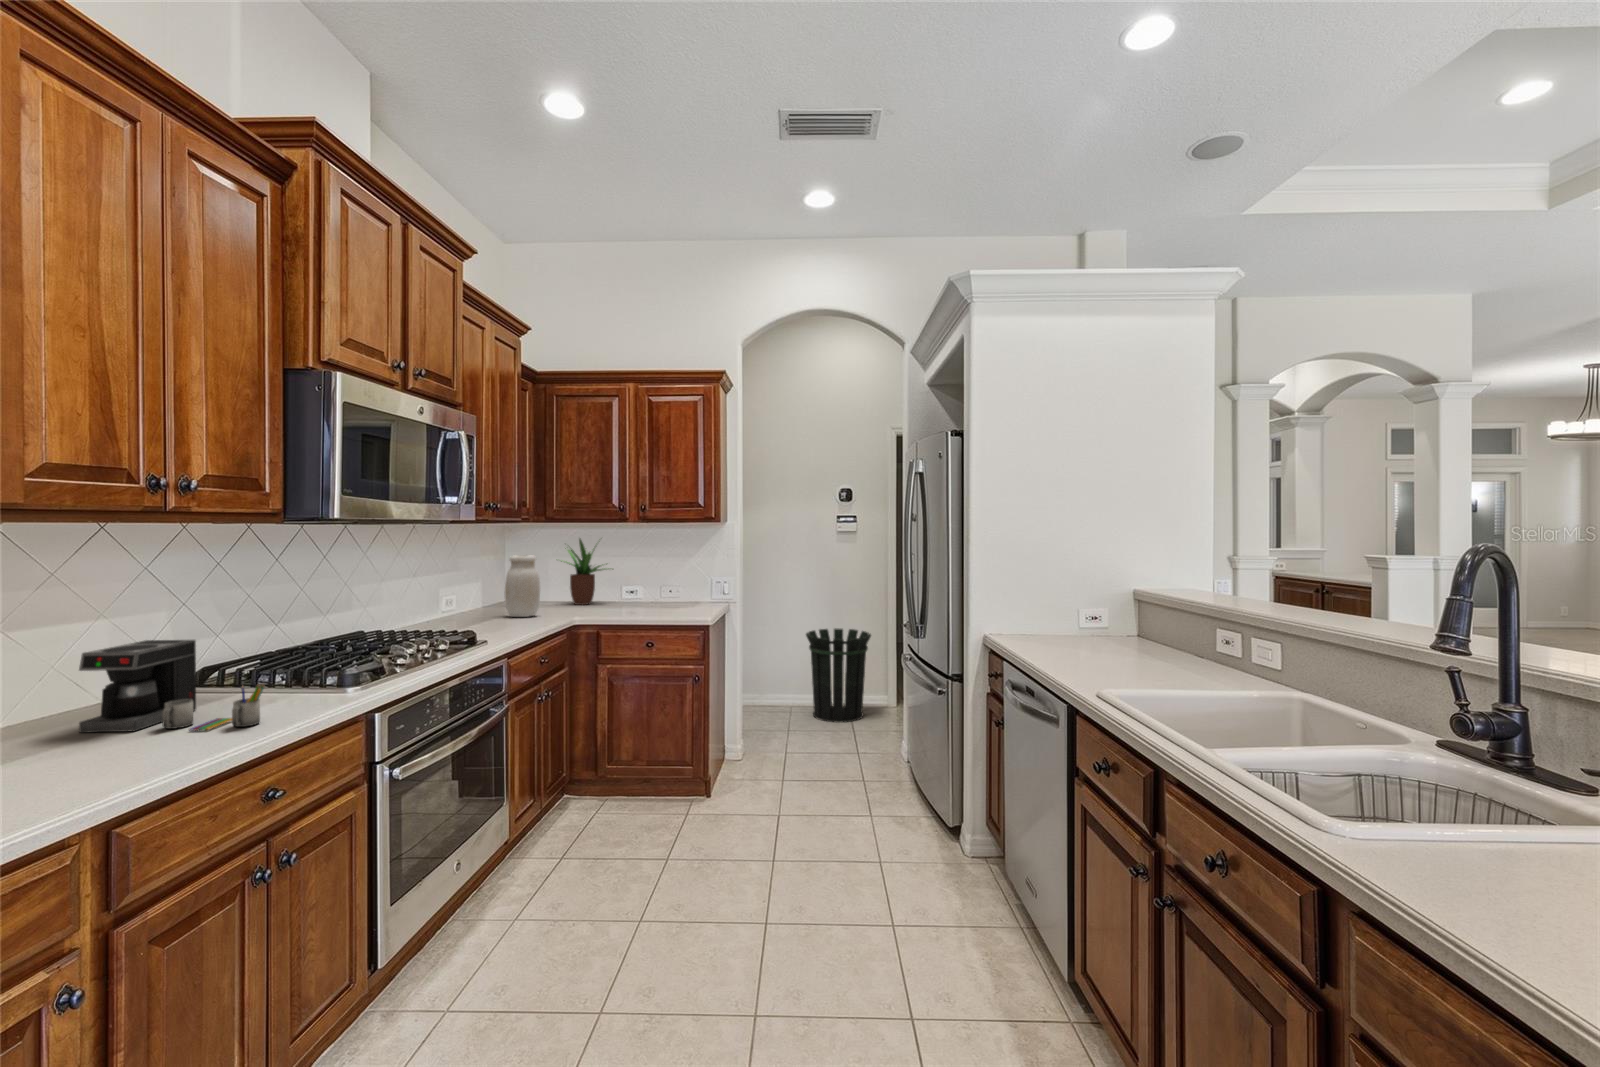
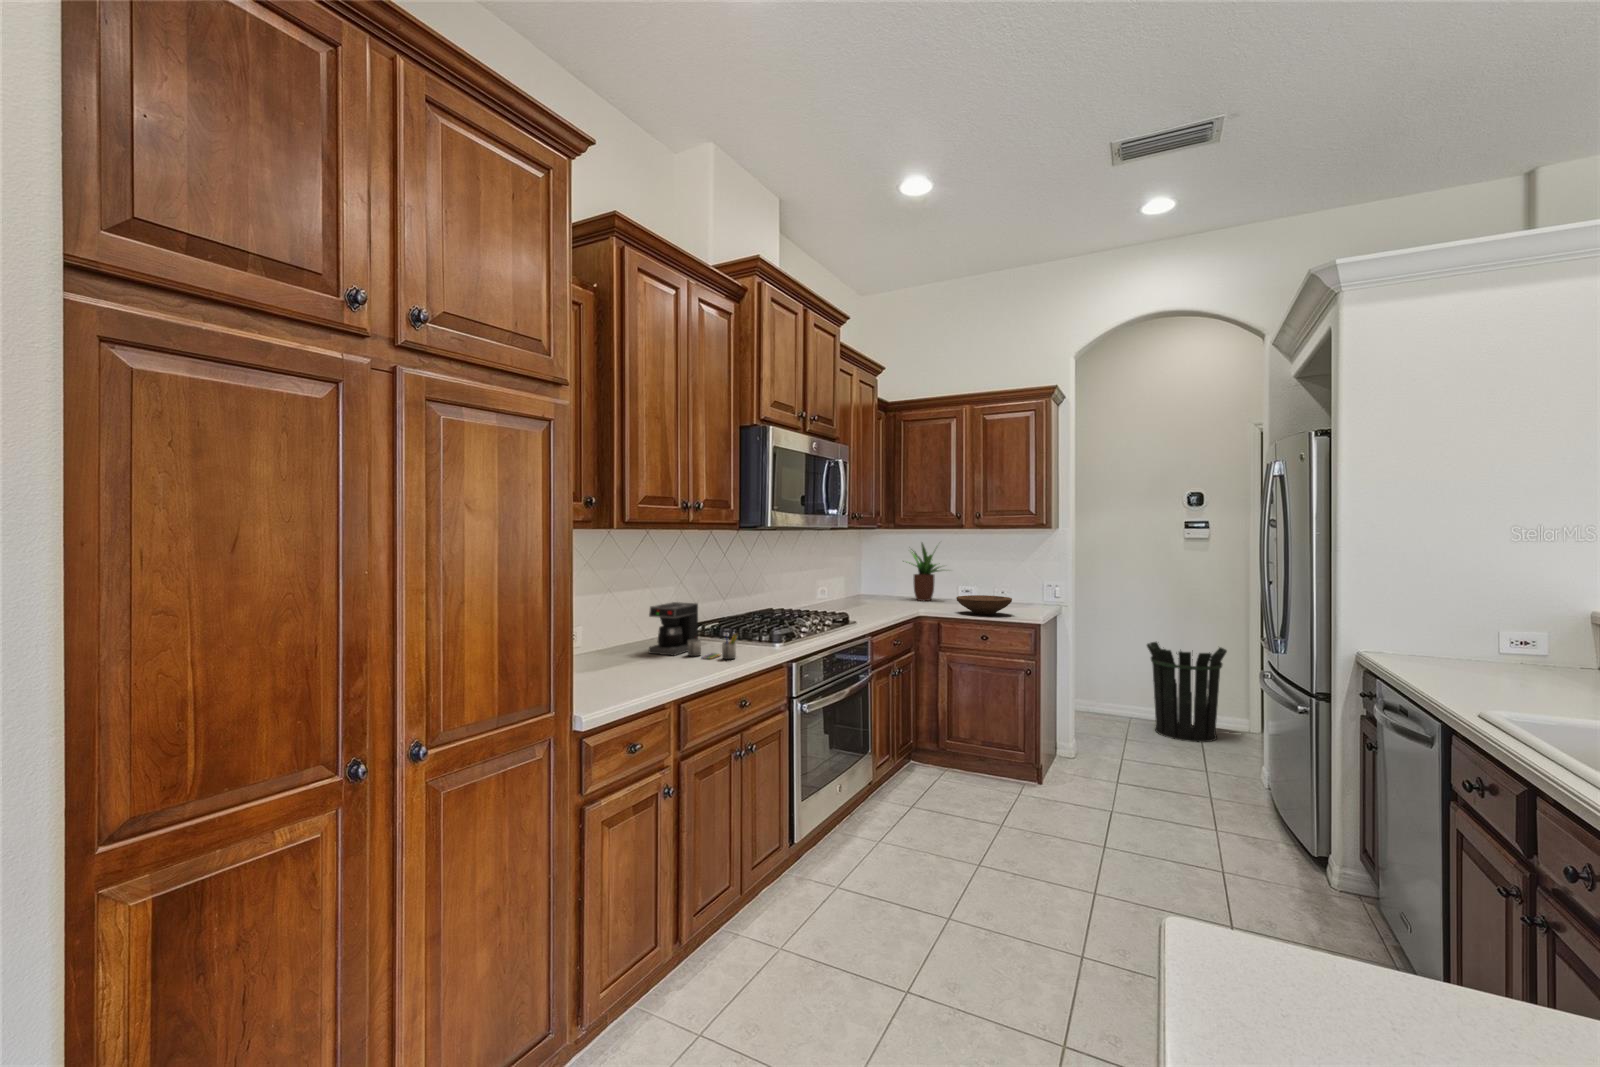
jar: present [505,555,540,617] -> none [864,556,892,607]
wooden bowl: none [618,596,680,619] -> present [956,595,1012,615]

